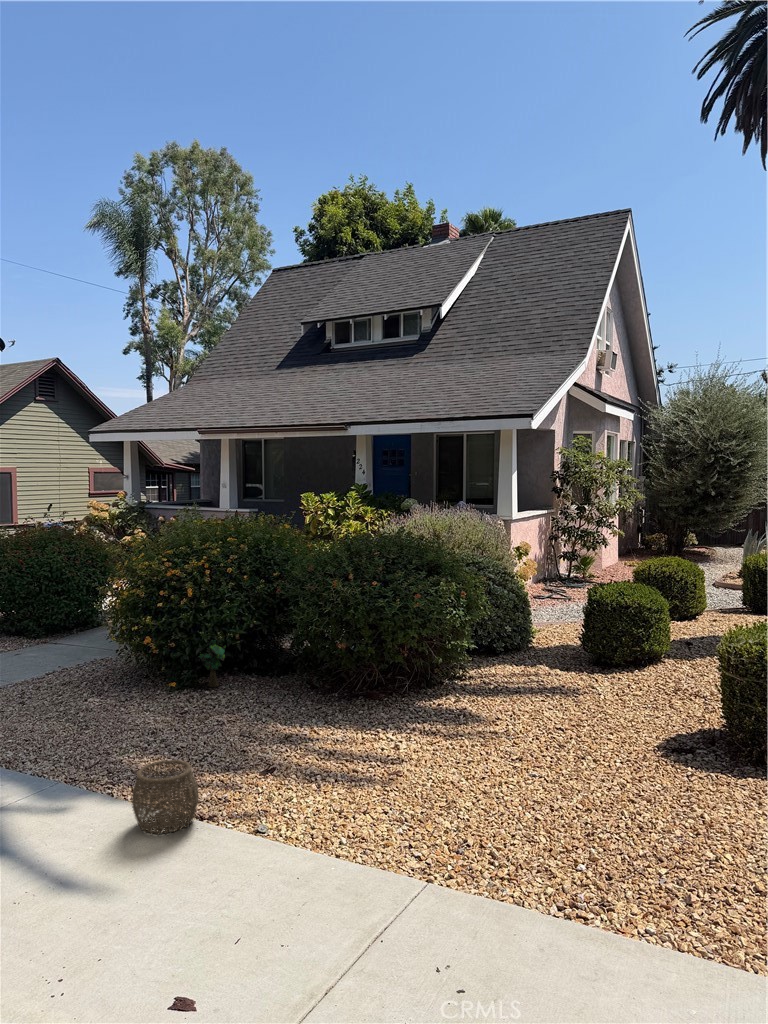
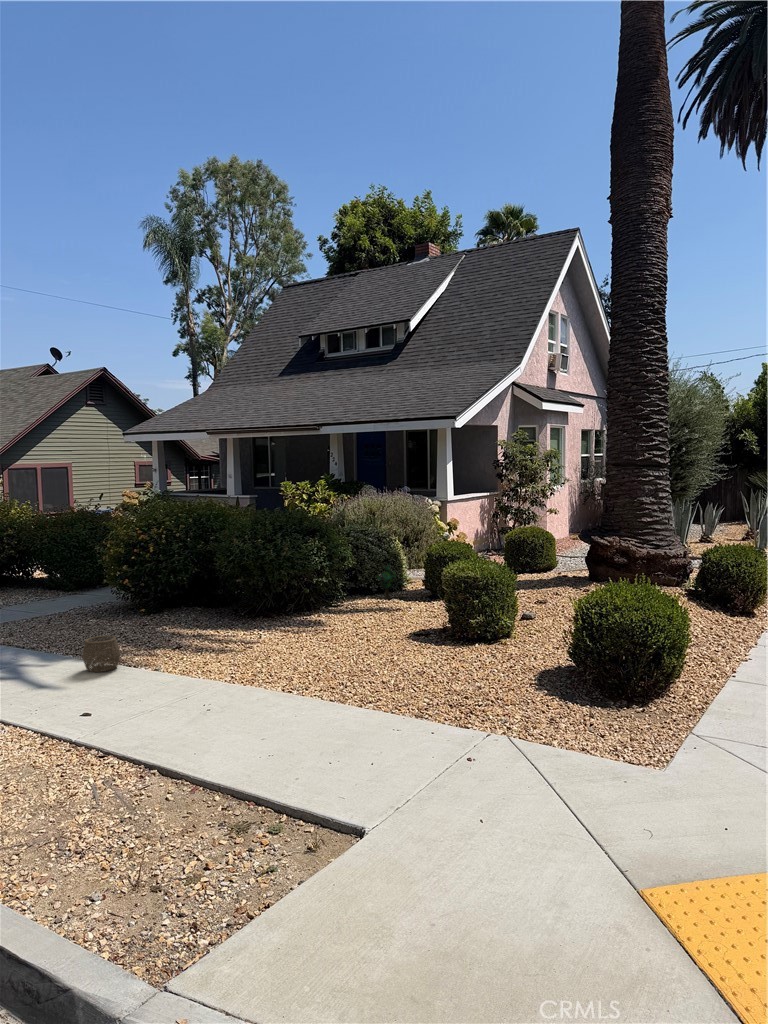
decorative plant: present [199,639,225,687] -> present [377,563,396,599]

